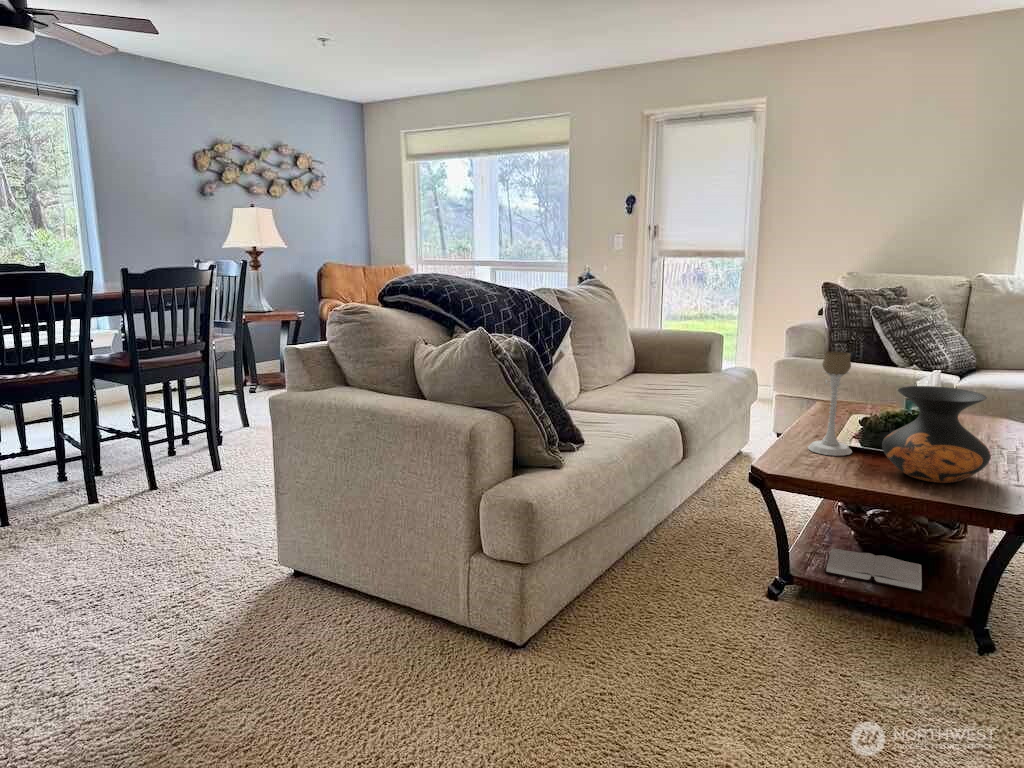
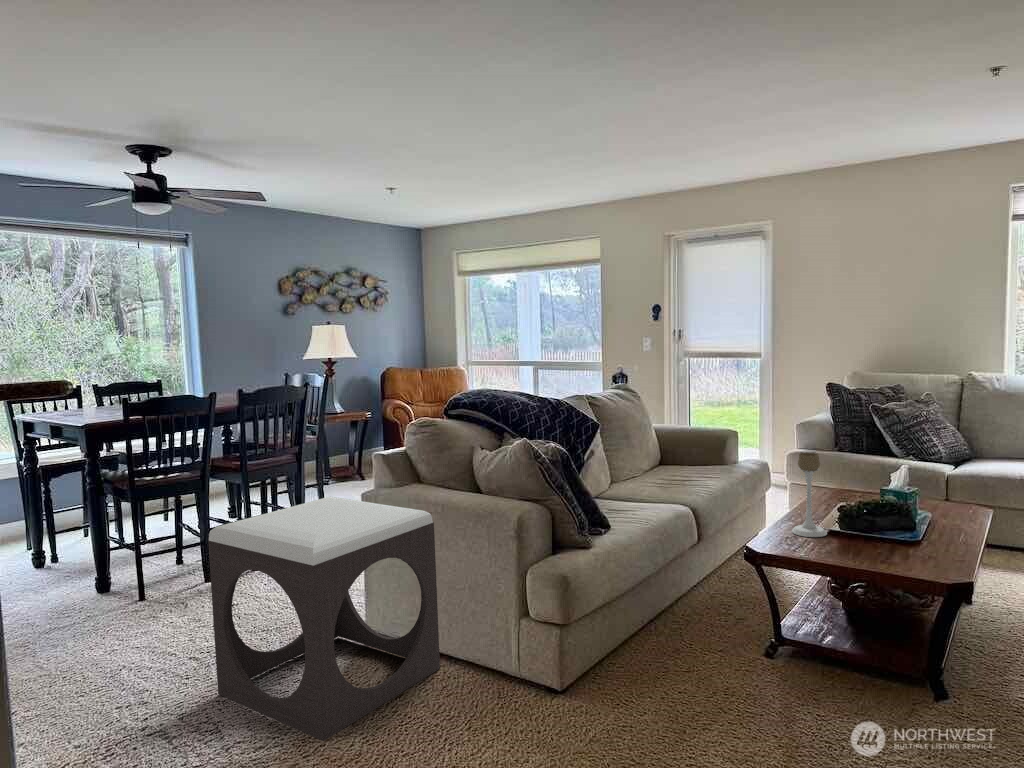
vase: present [882,386,991,483] -> none [844,480,927,558]
footstool: none [44,399,369,723] -> present [208,496,440,741]
hardback book: present [825,548,922,593] -> none [809,615,892,650]

